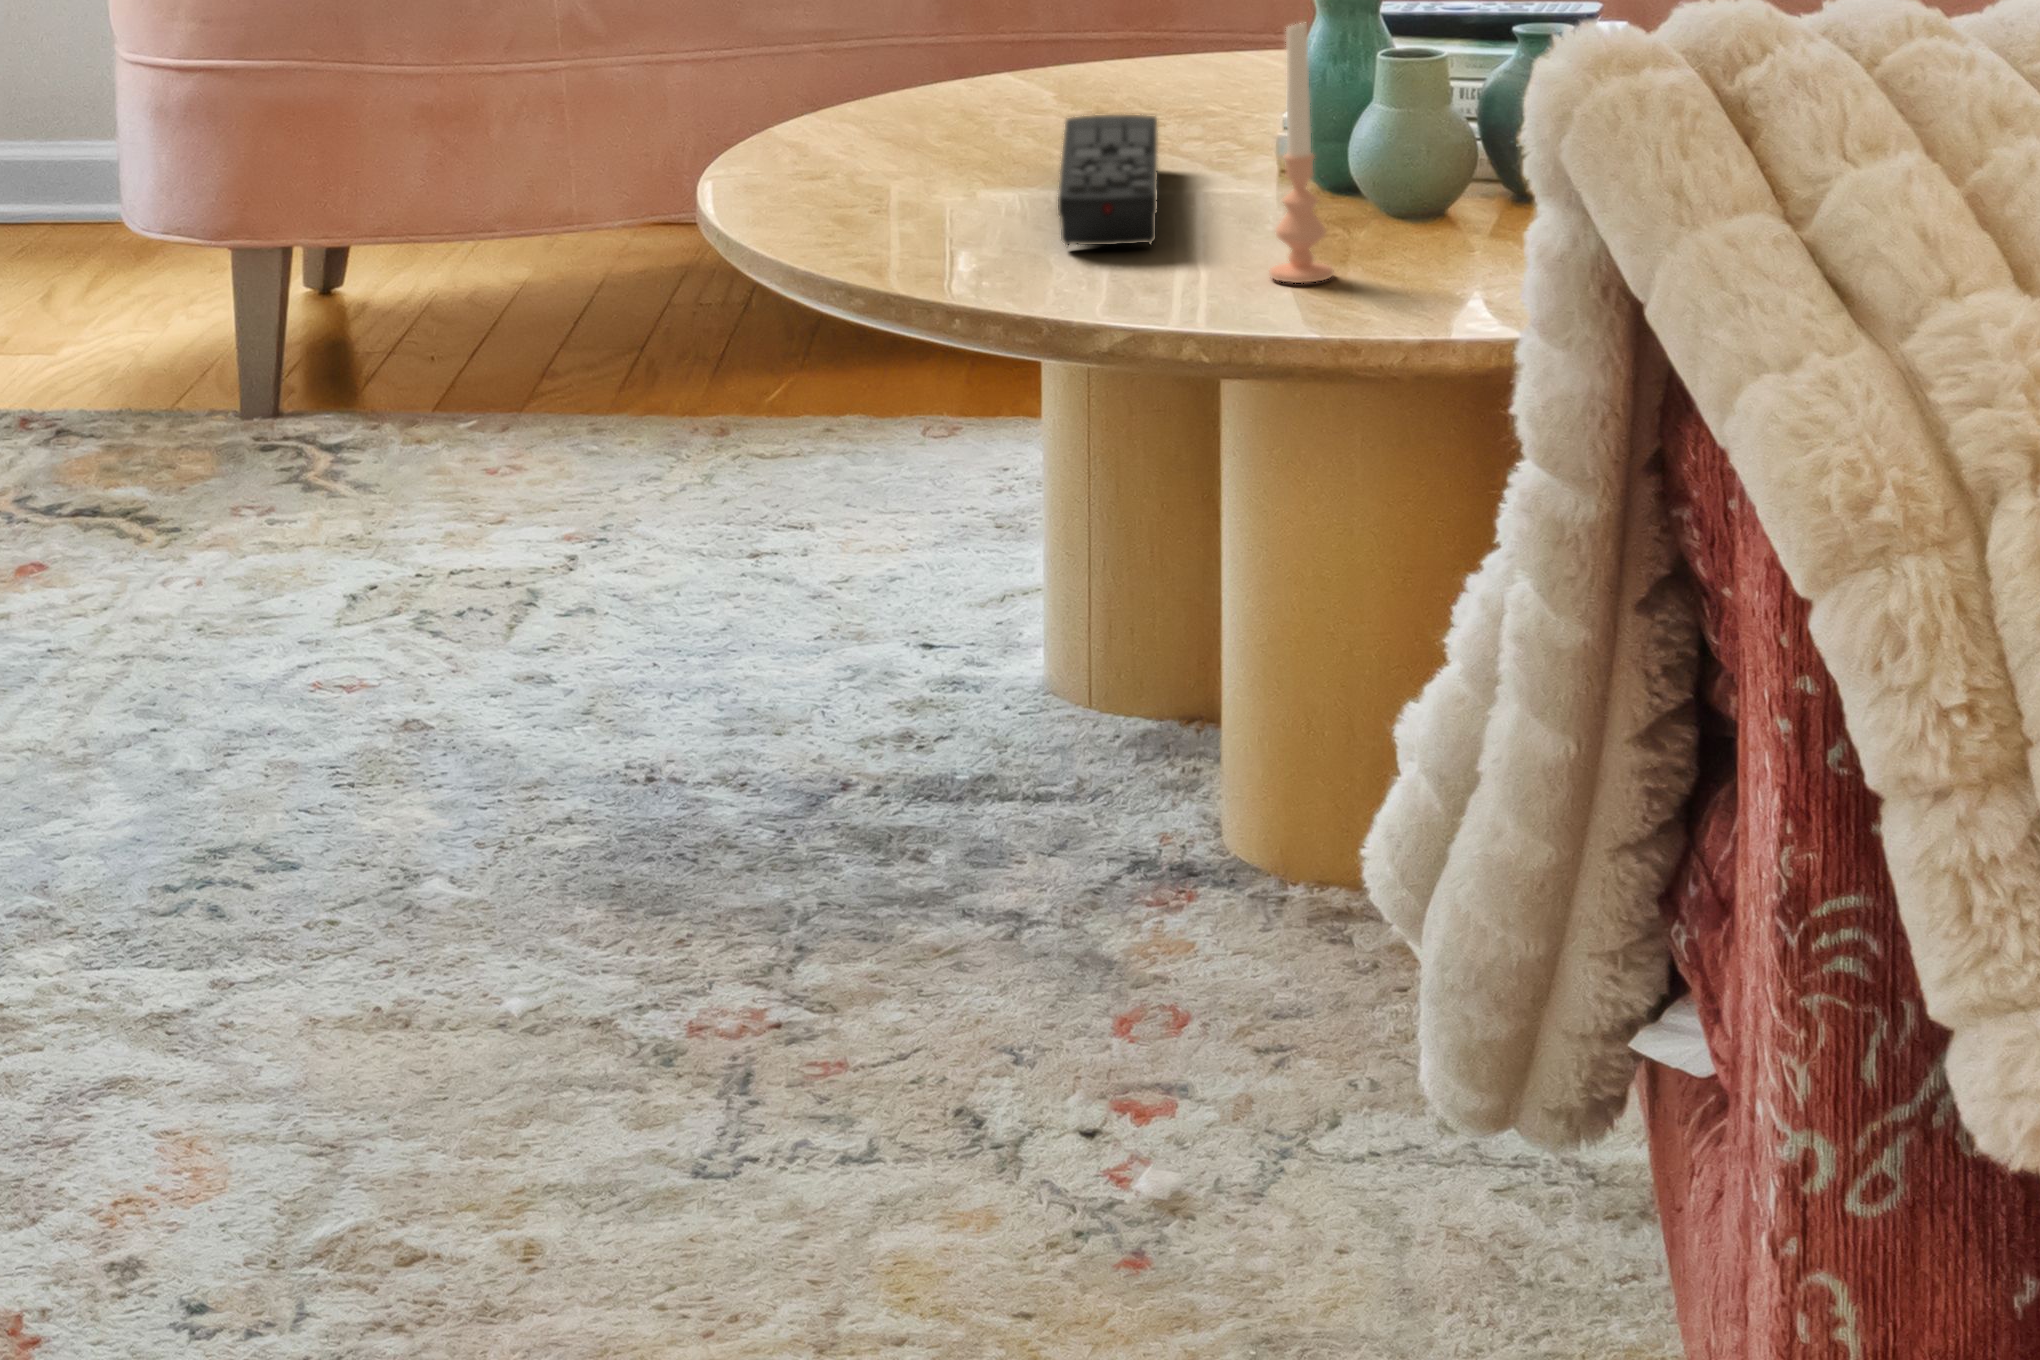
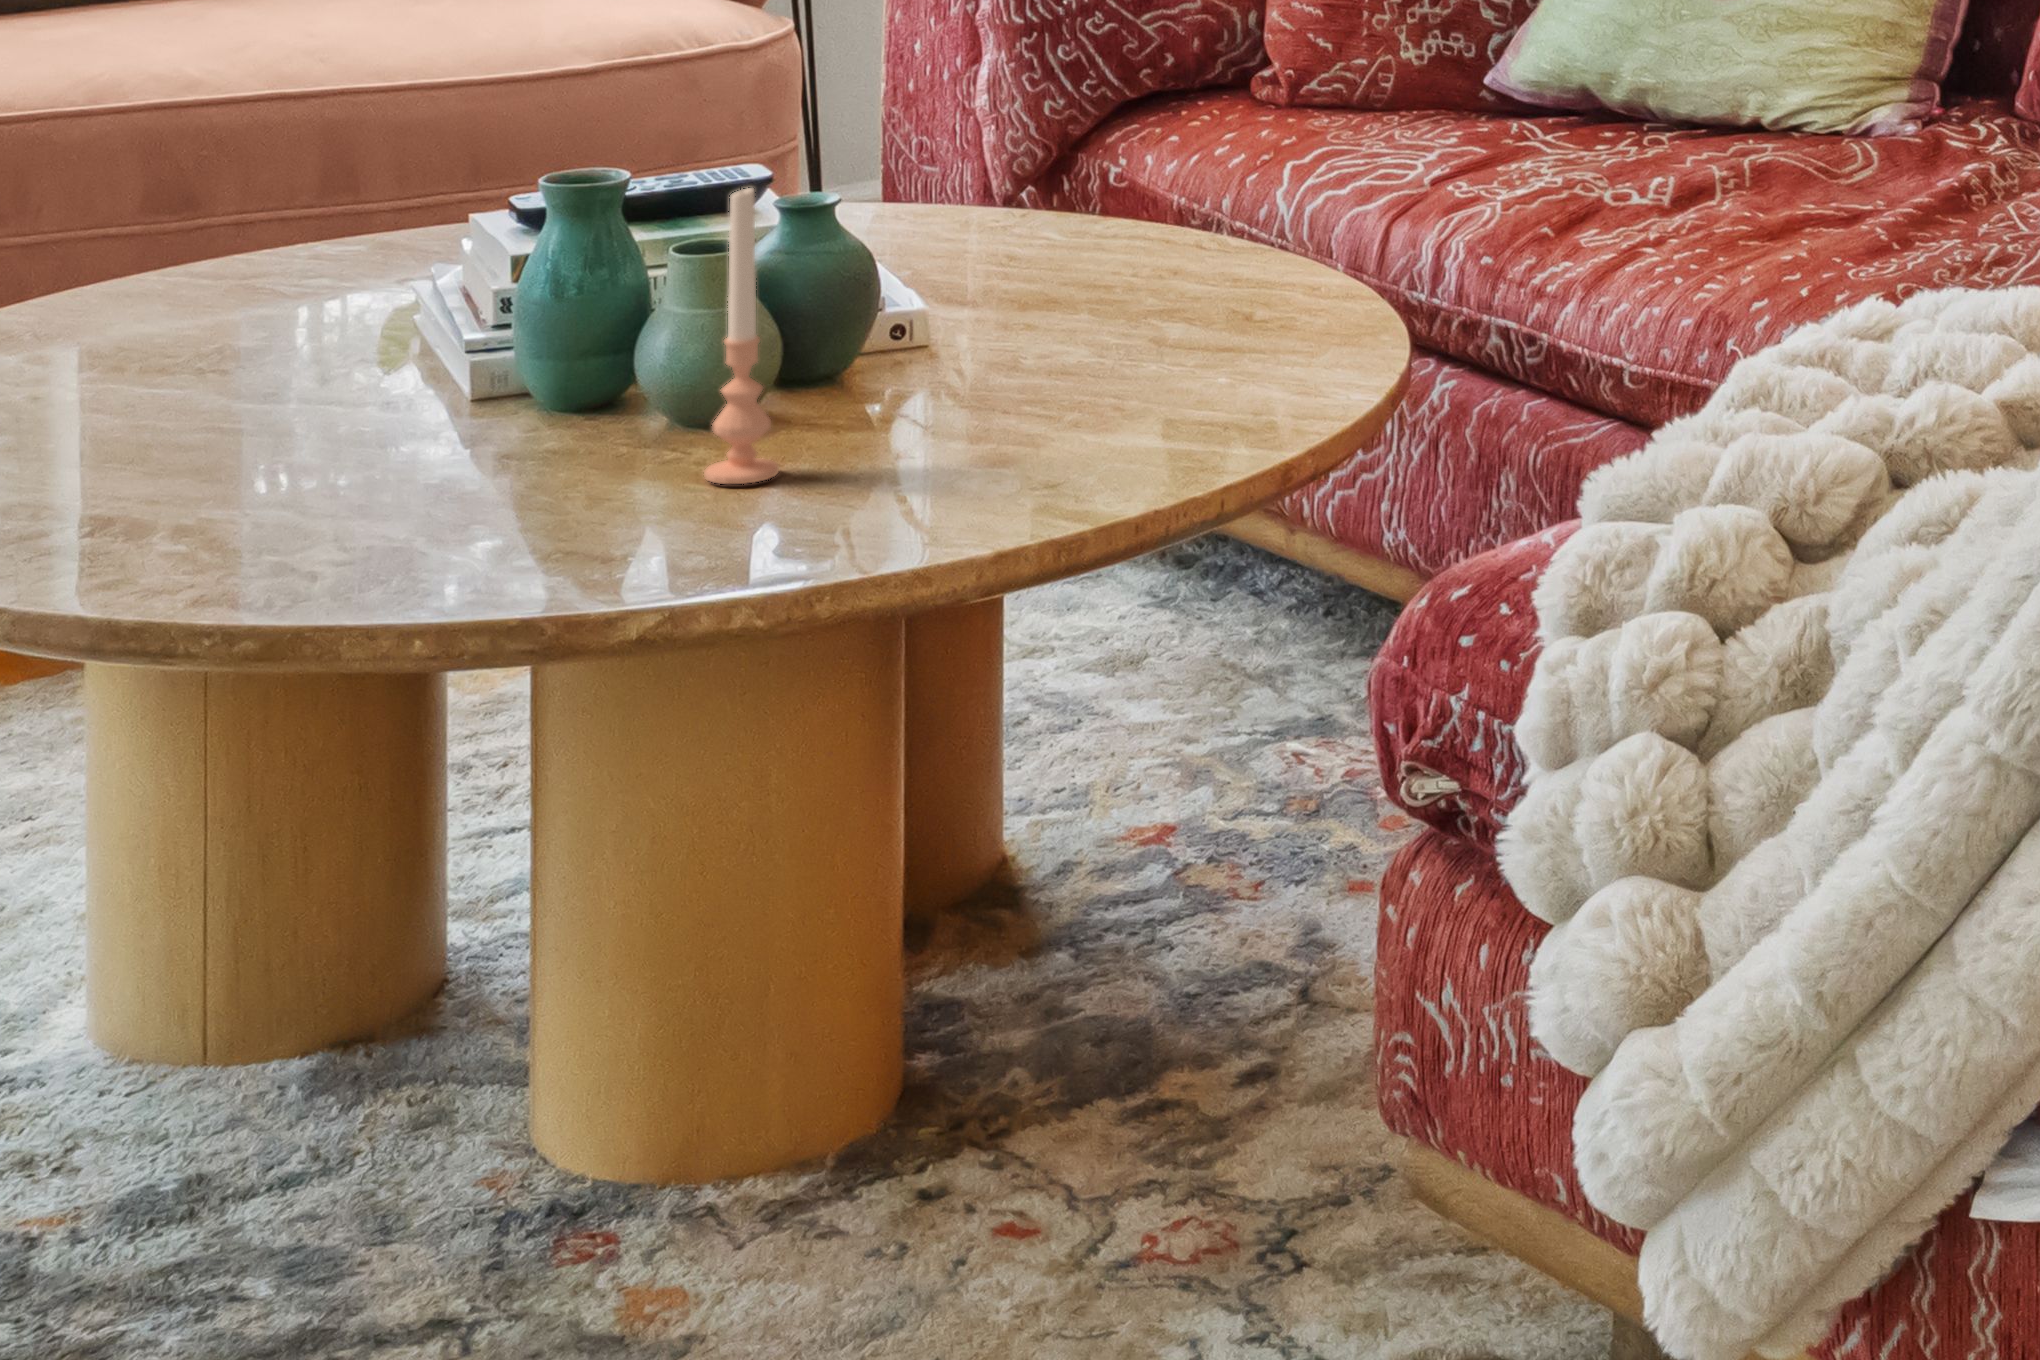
remote control: present [1058,115,1158,246] -> none [238,332,531,491]

